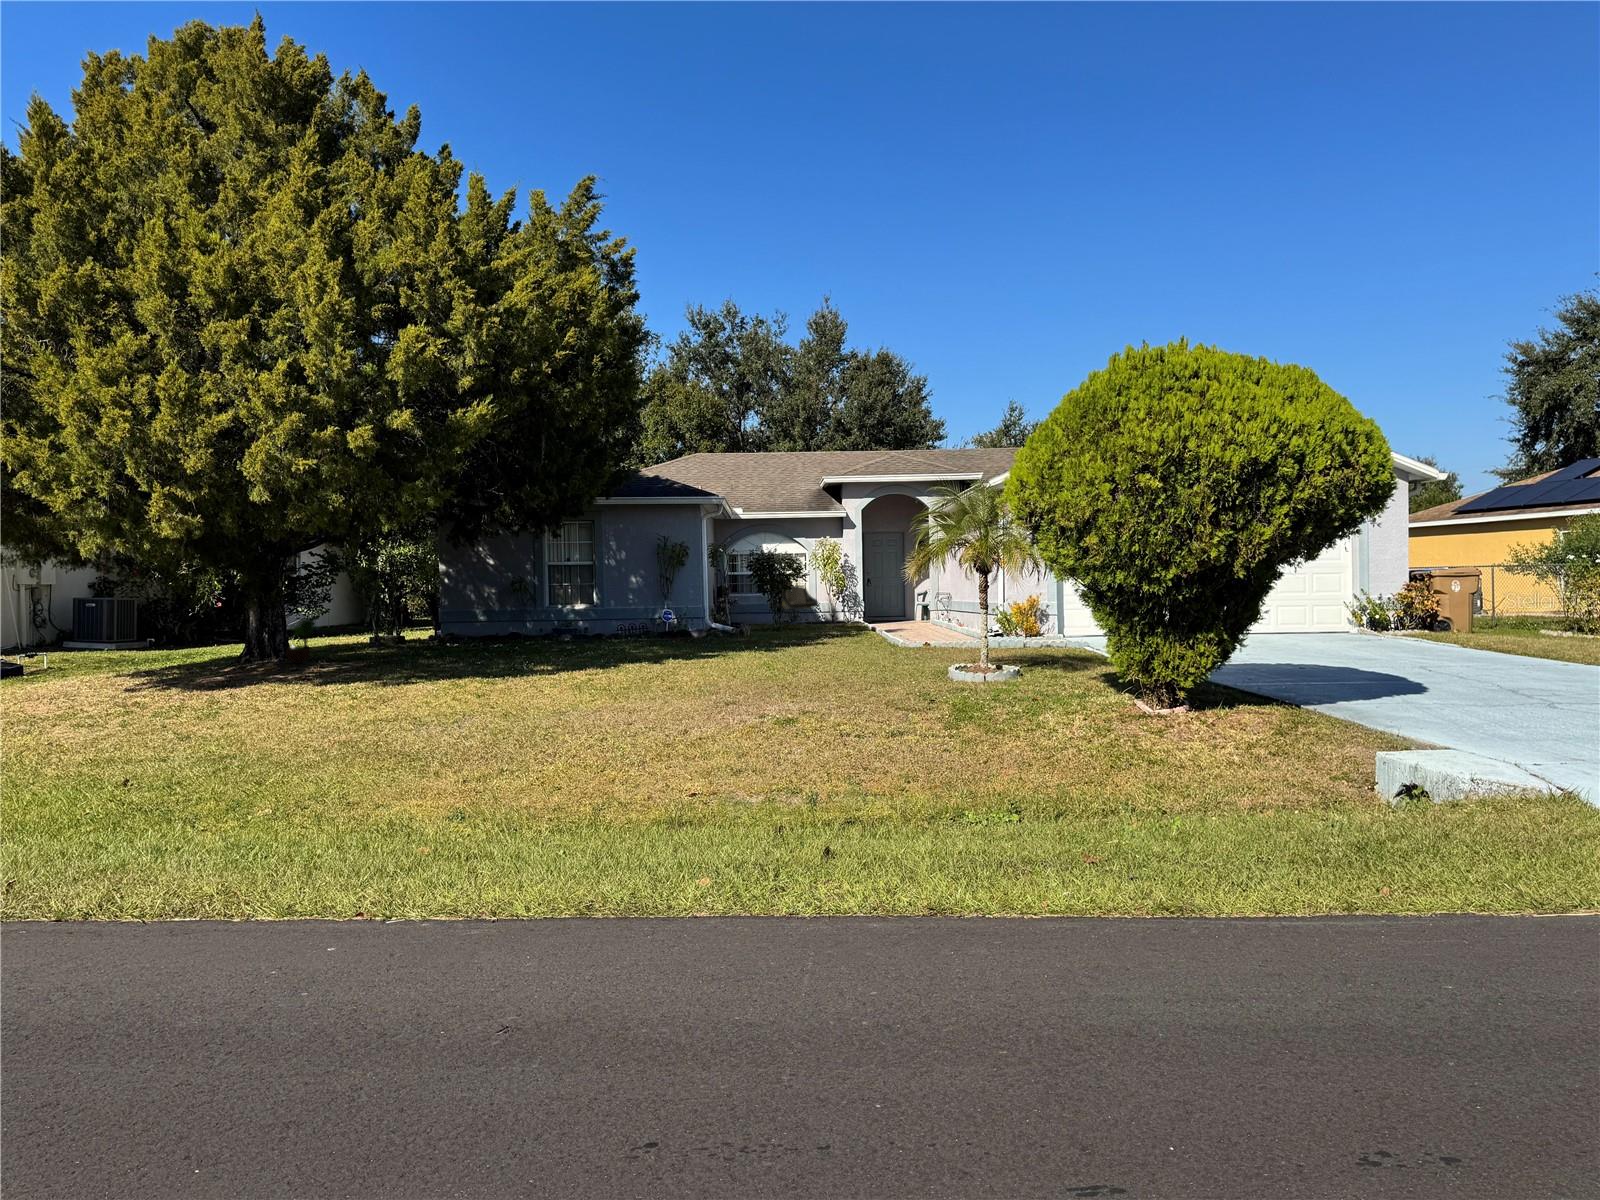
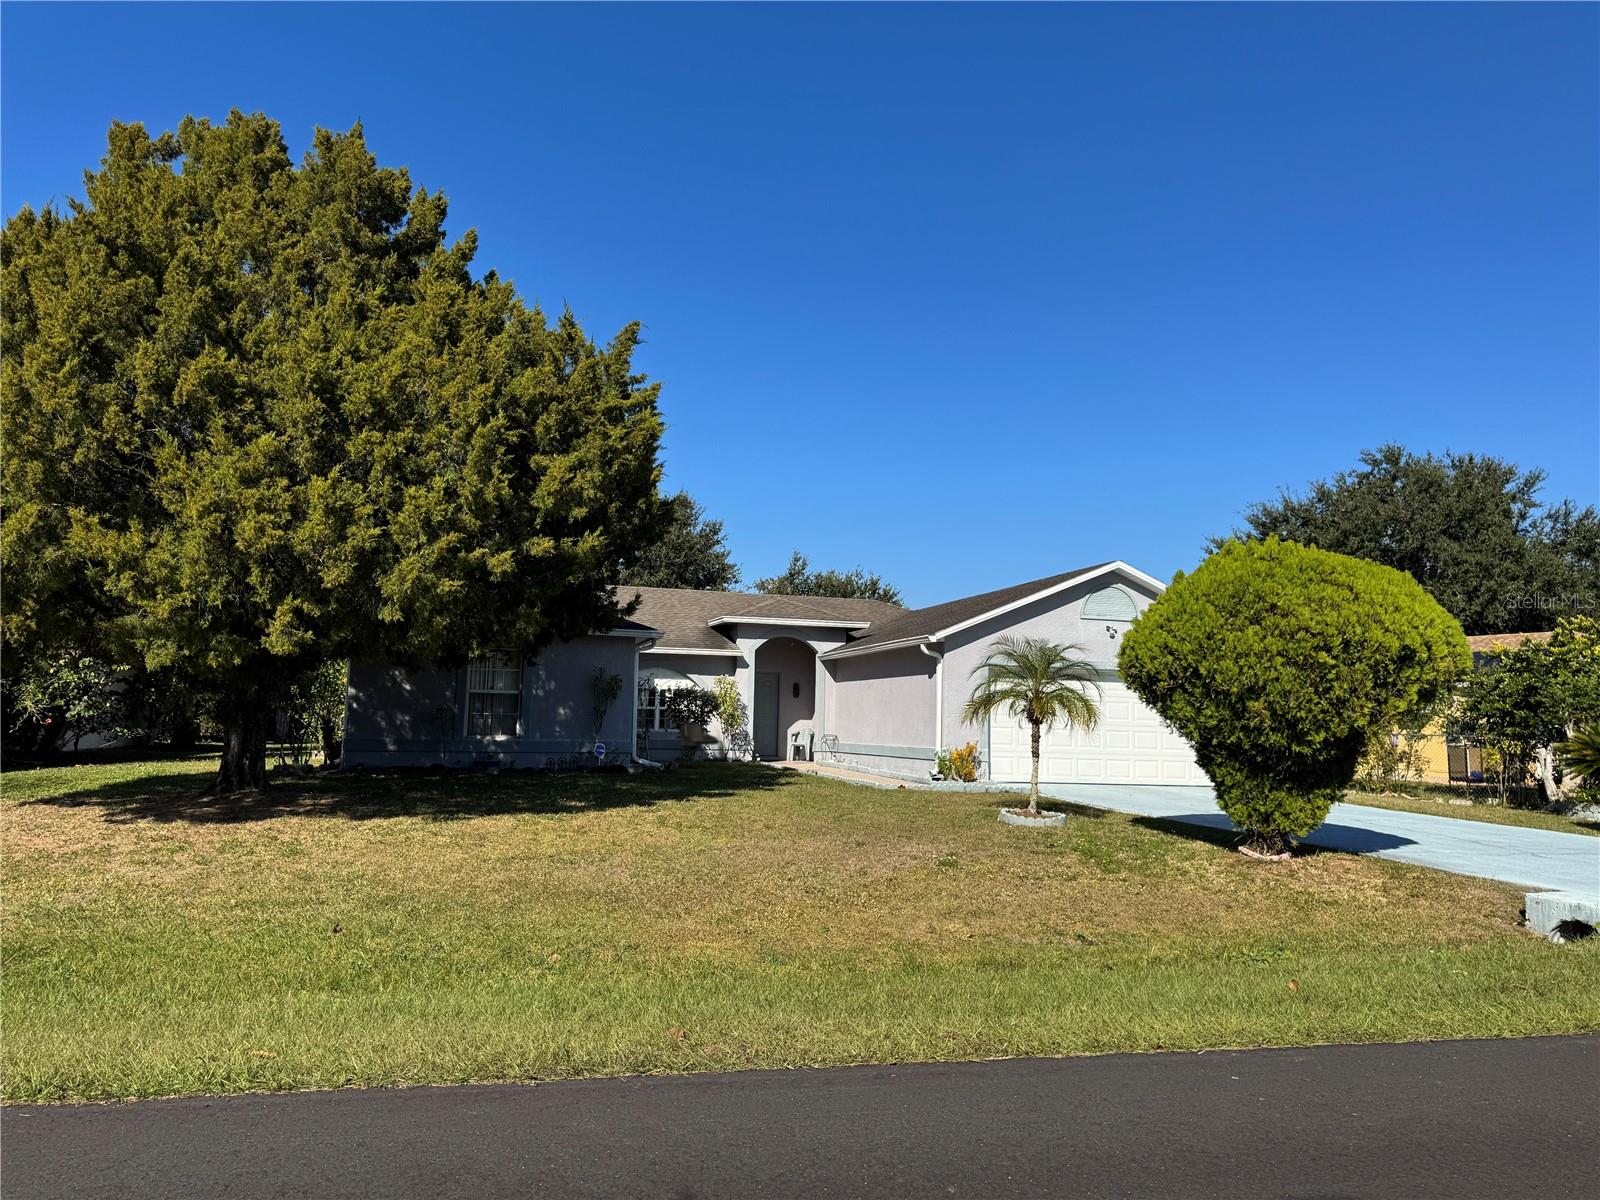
potted tree: present [286,618,316,663] -> none [254,744,297,803]

